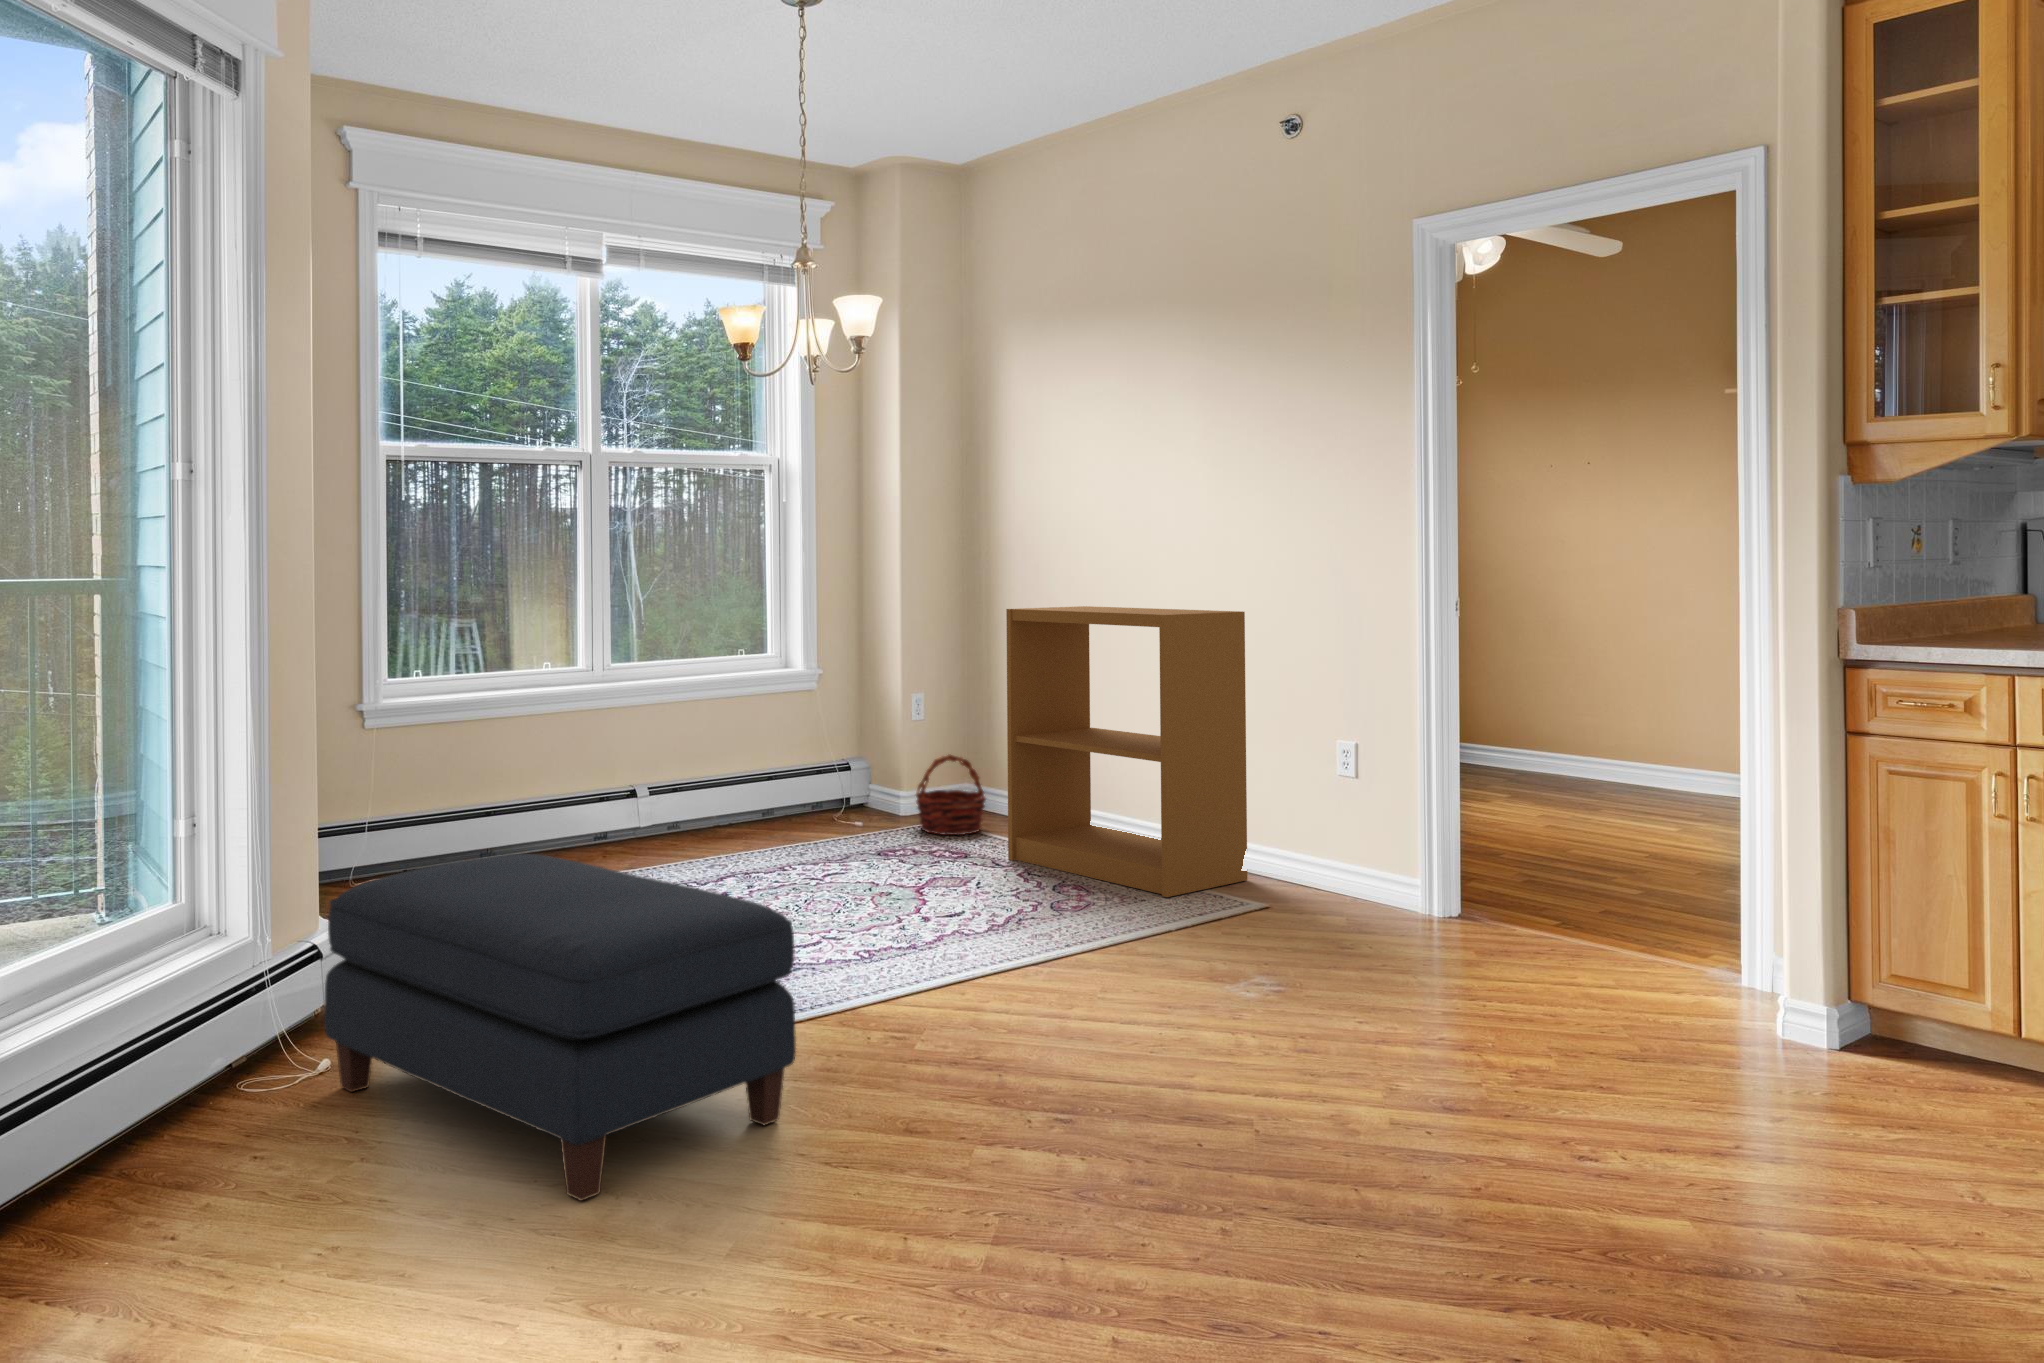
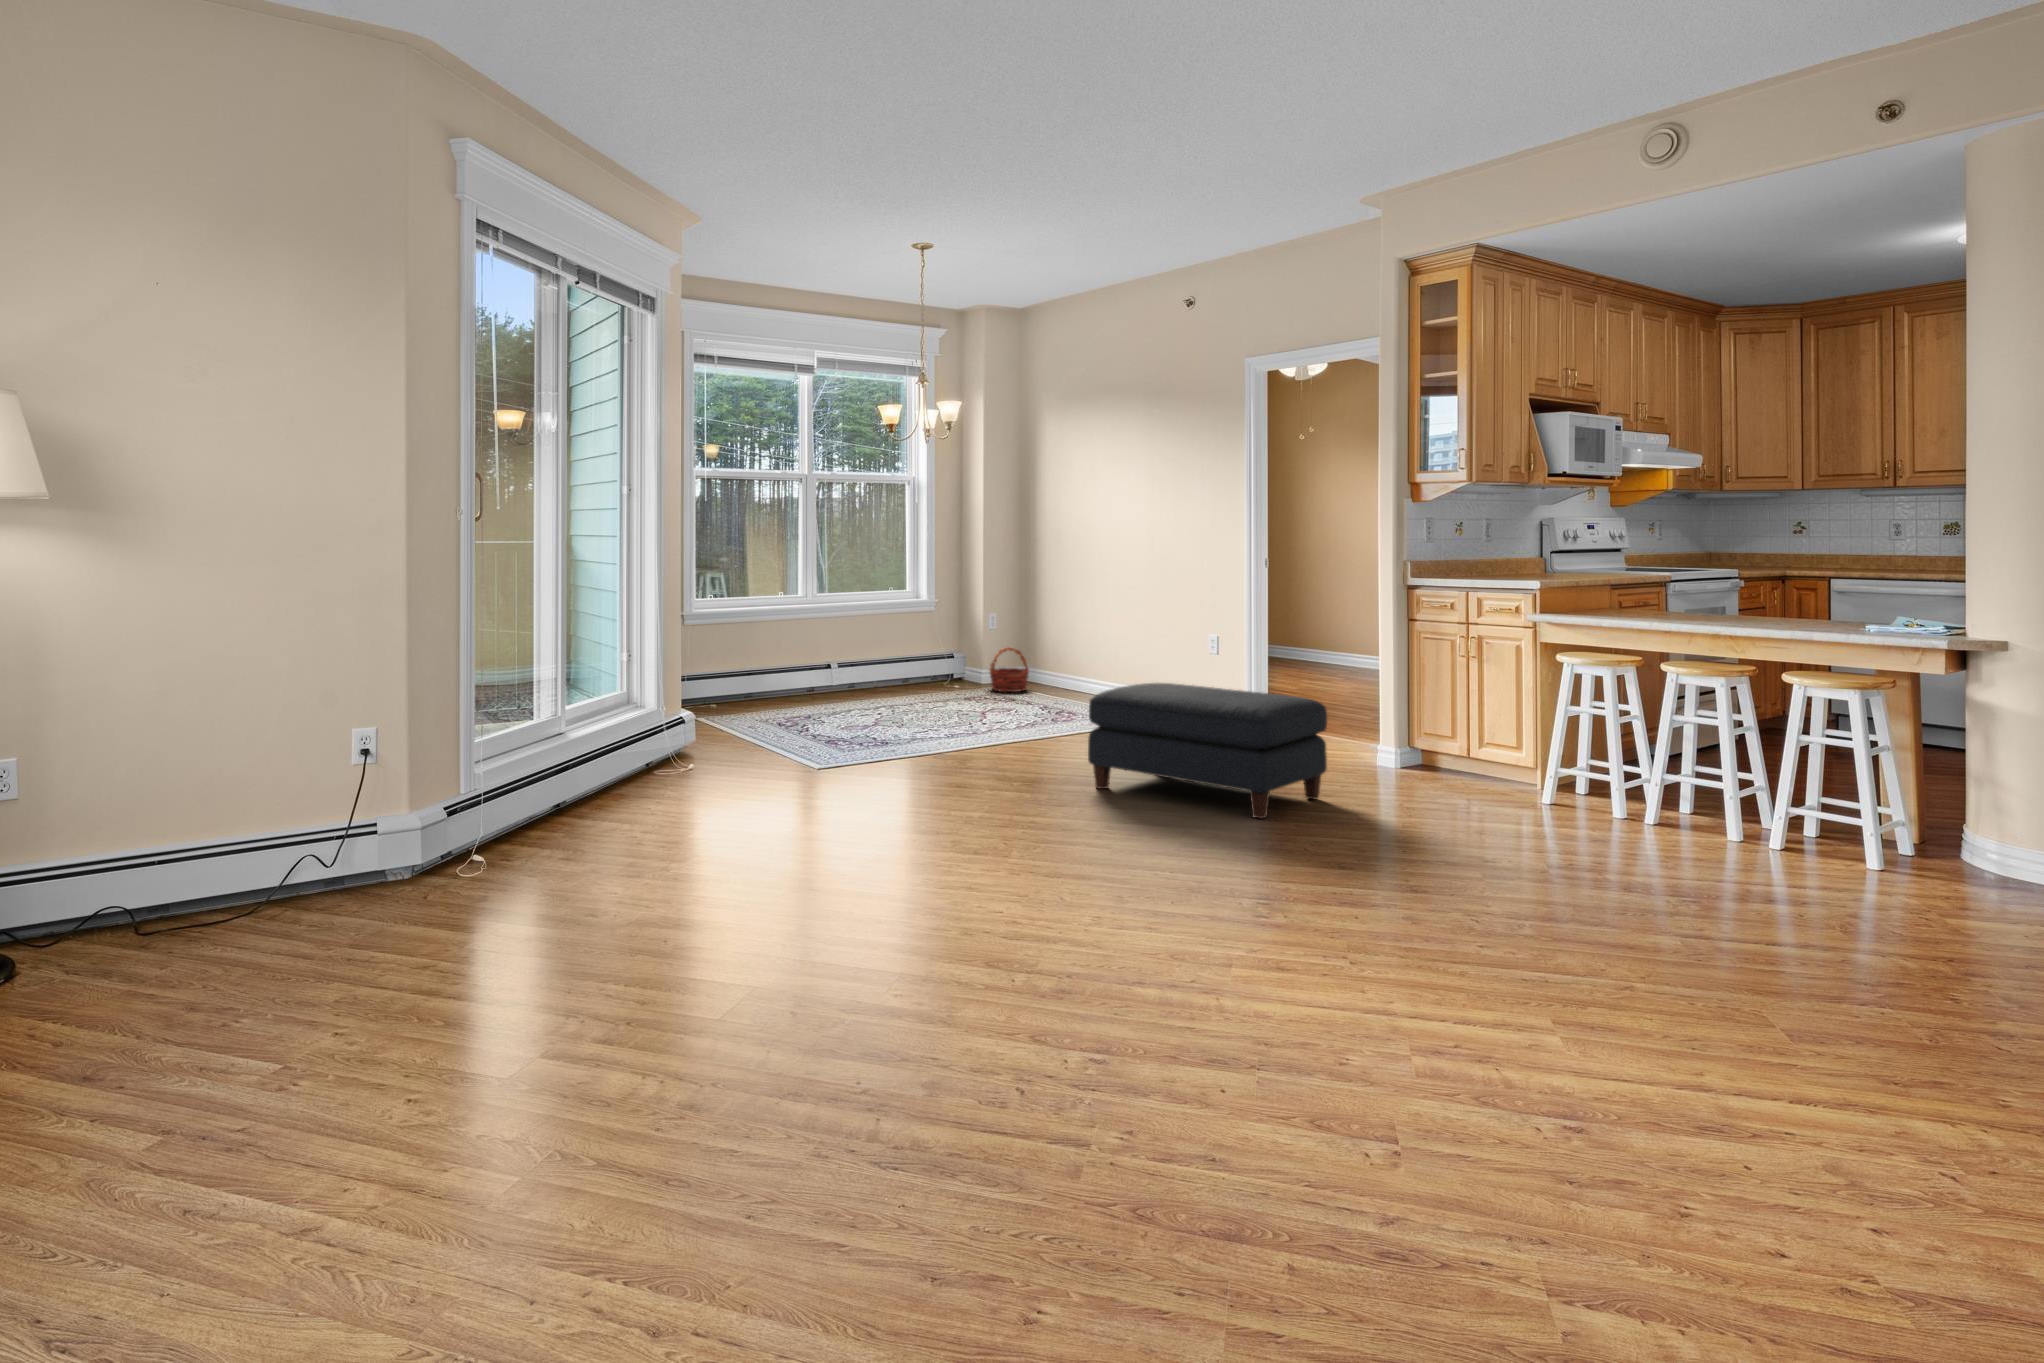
bookshelf: present [1006,606,1247,897] -> none [1037,562,1163,717]
ottoman: present [324,854,796,1201] -> present [1088,683,1327,818]

